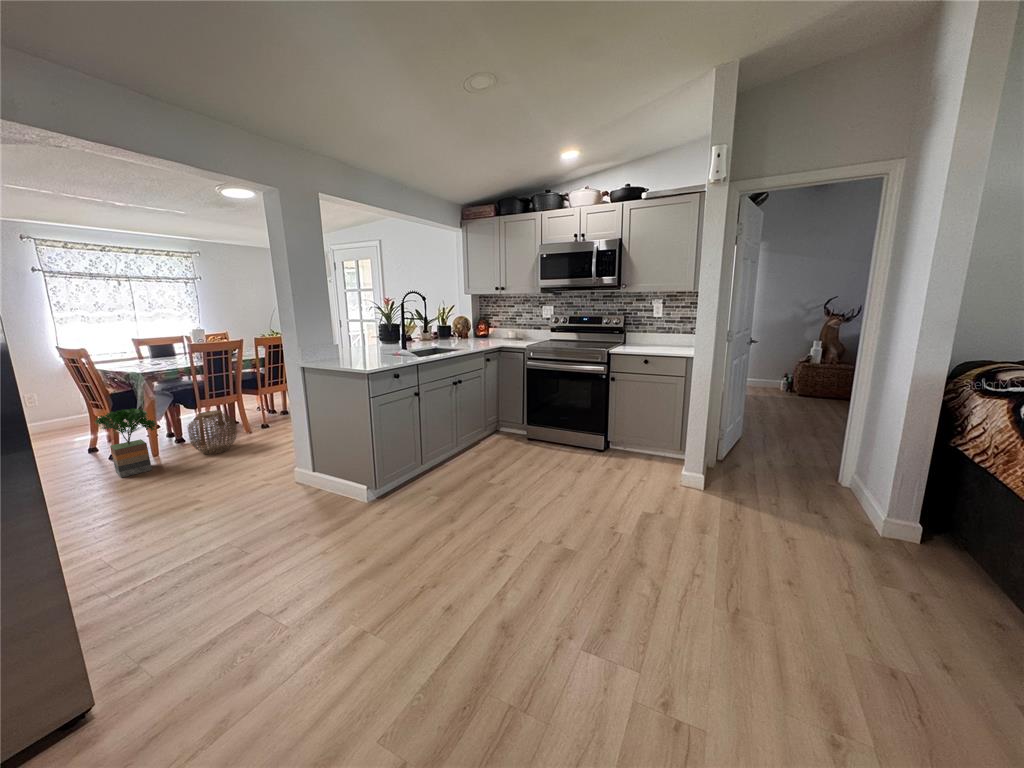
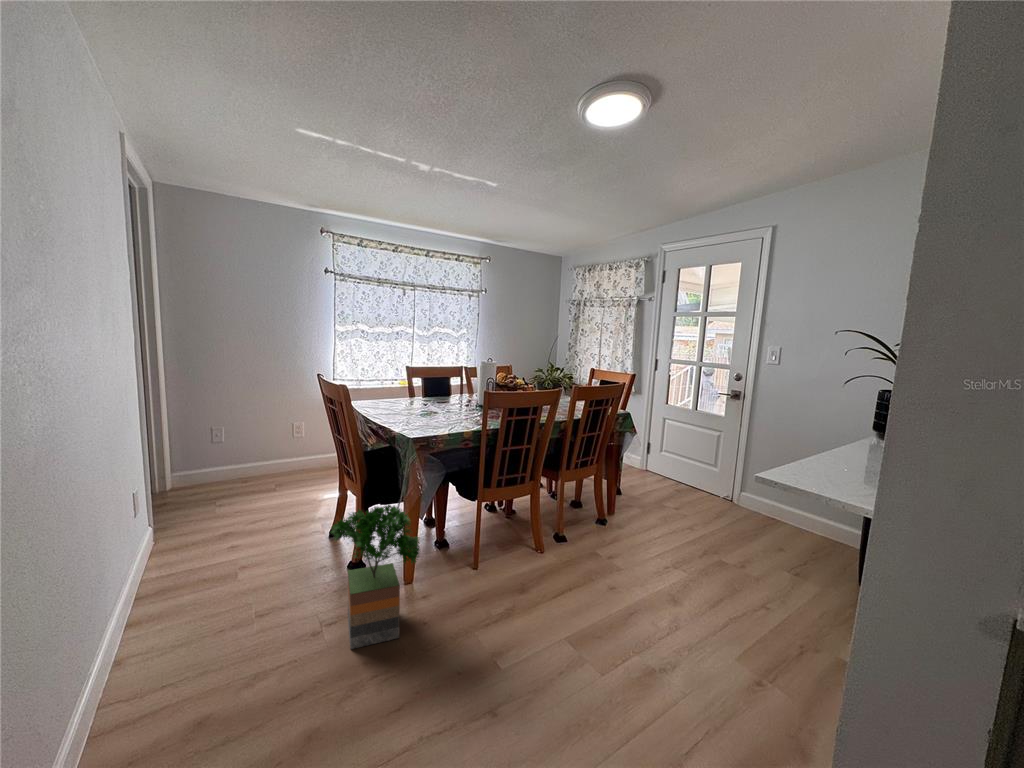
woven basket: present [188,410,236,454] -> none [462,519,538,612]

